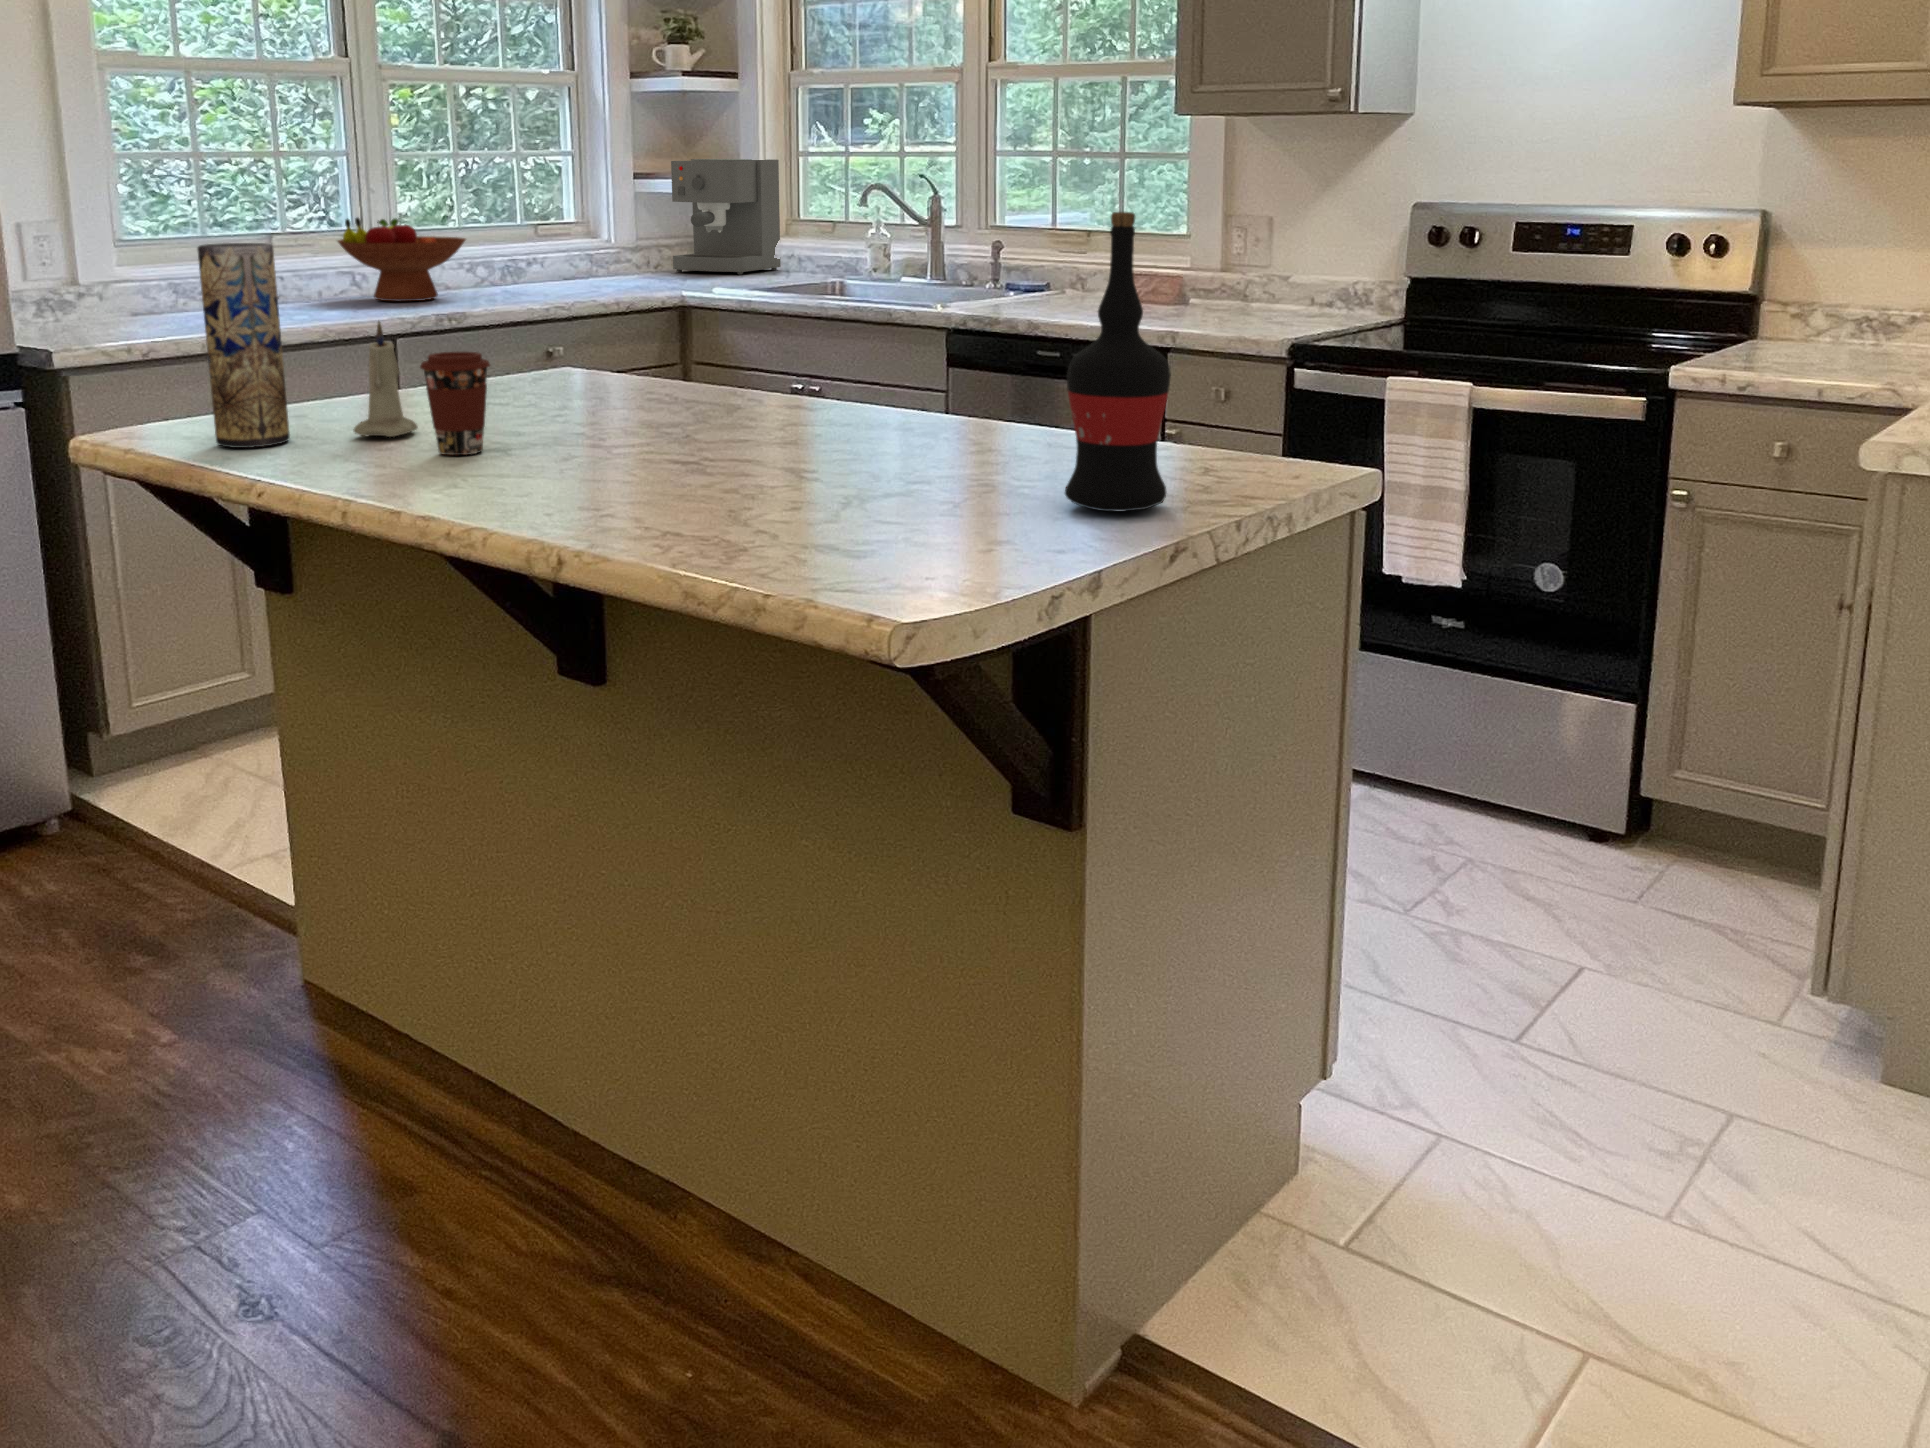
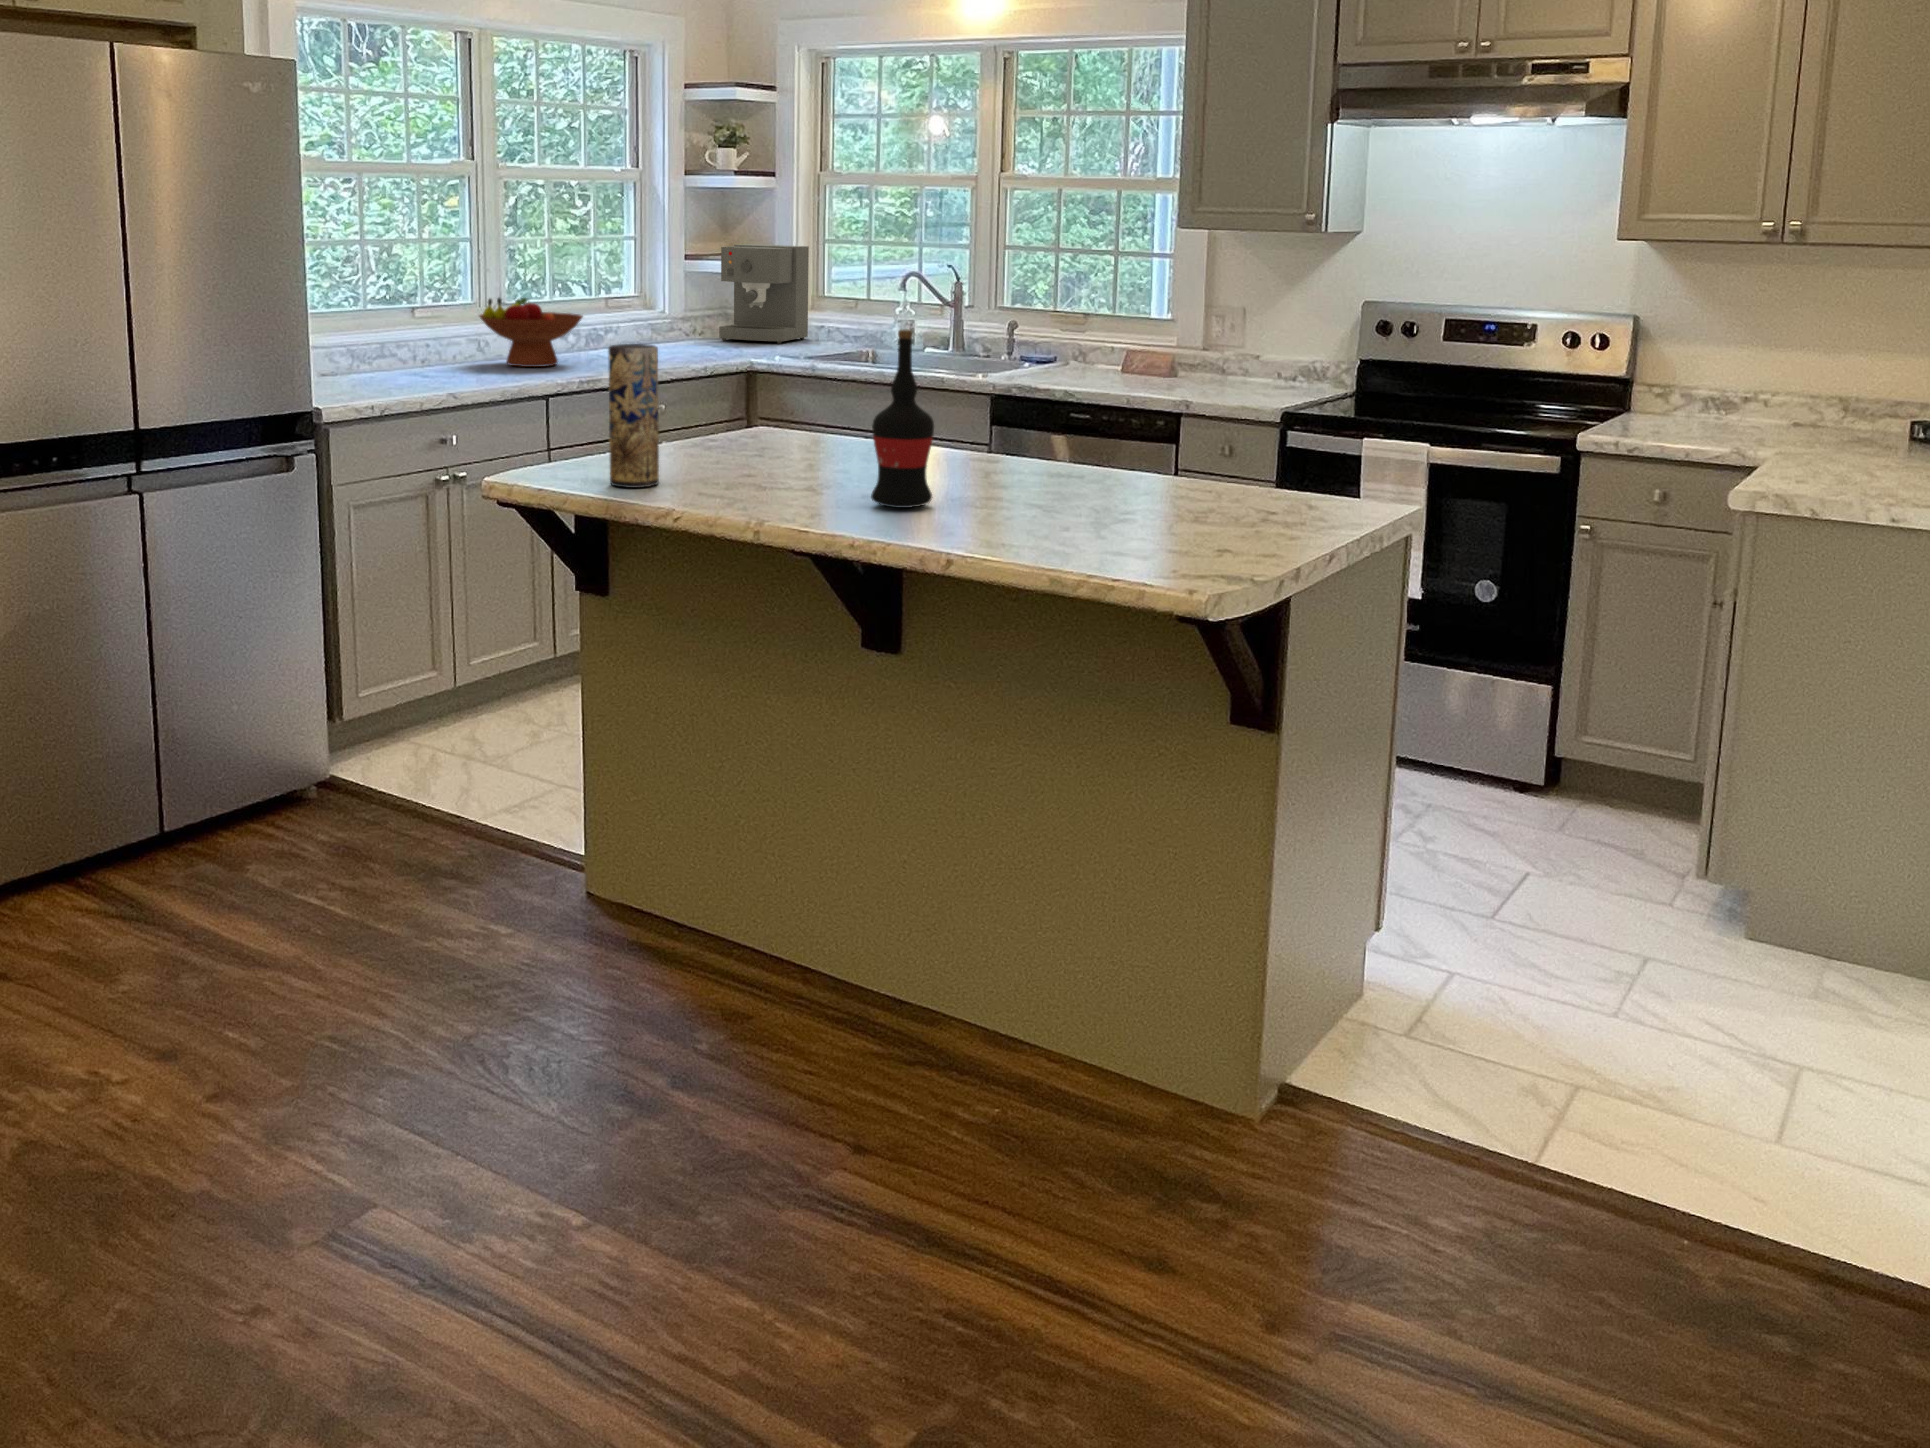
wine bottle: present [1065,212,1171,512] -> present [871,330,934,508]
candle: present [353,322,418,437] -> none [700,398,741,481]
coffee cup: present [420,352,490,455] -> none [771,422,818,494]

